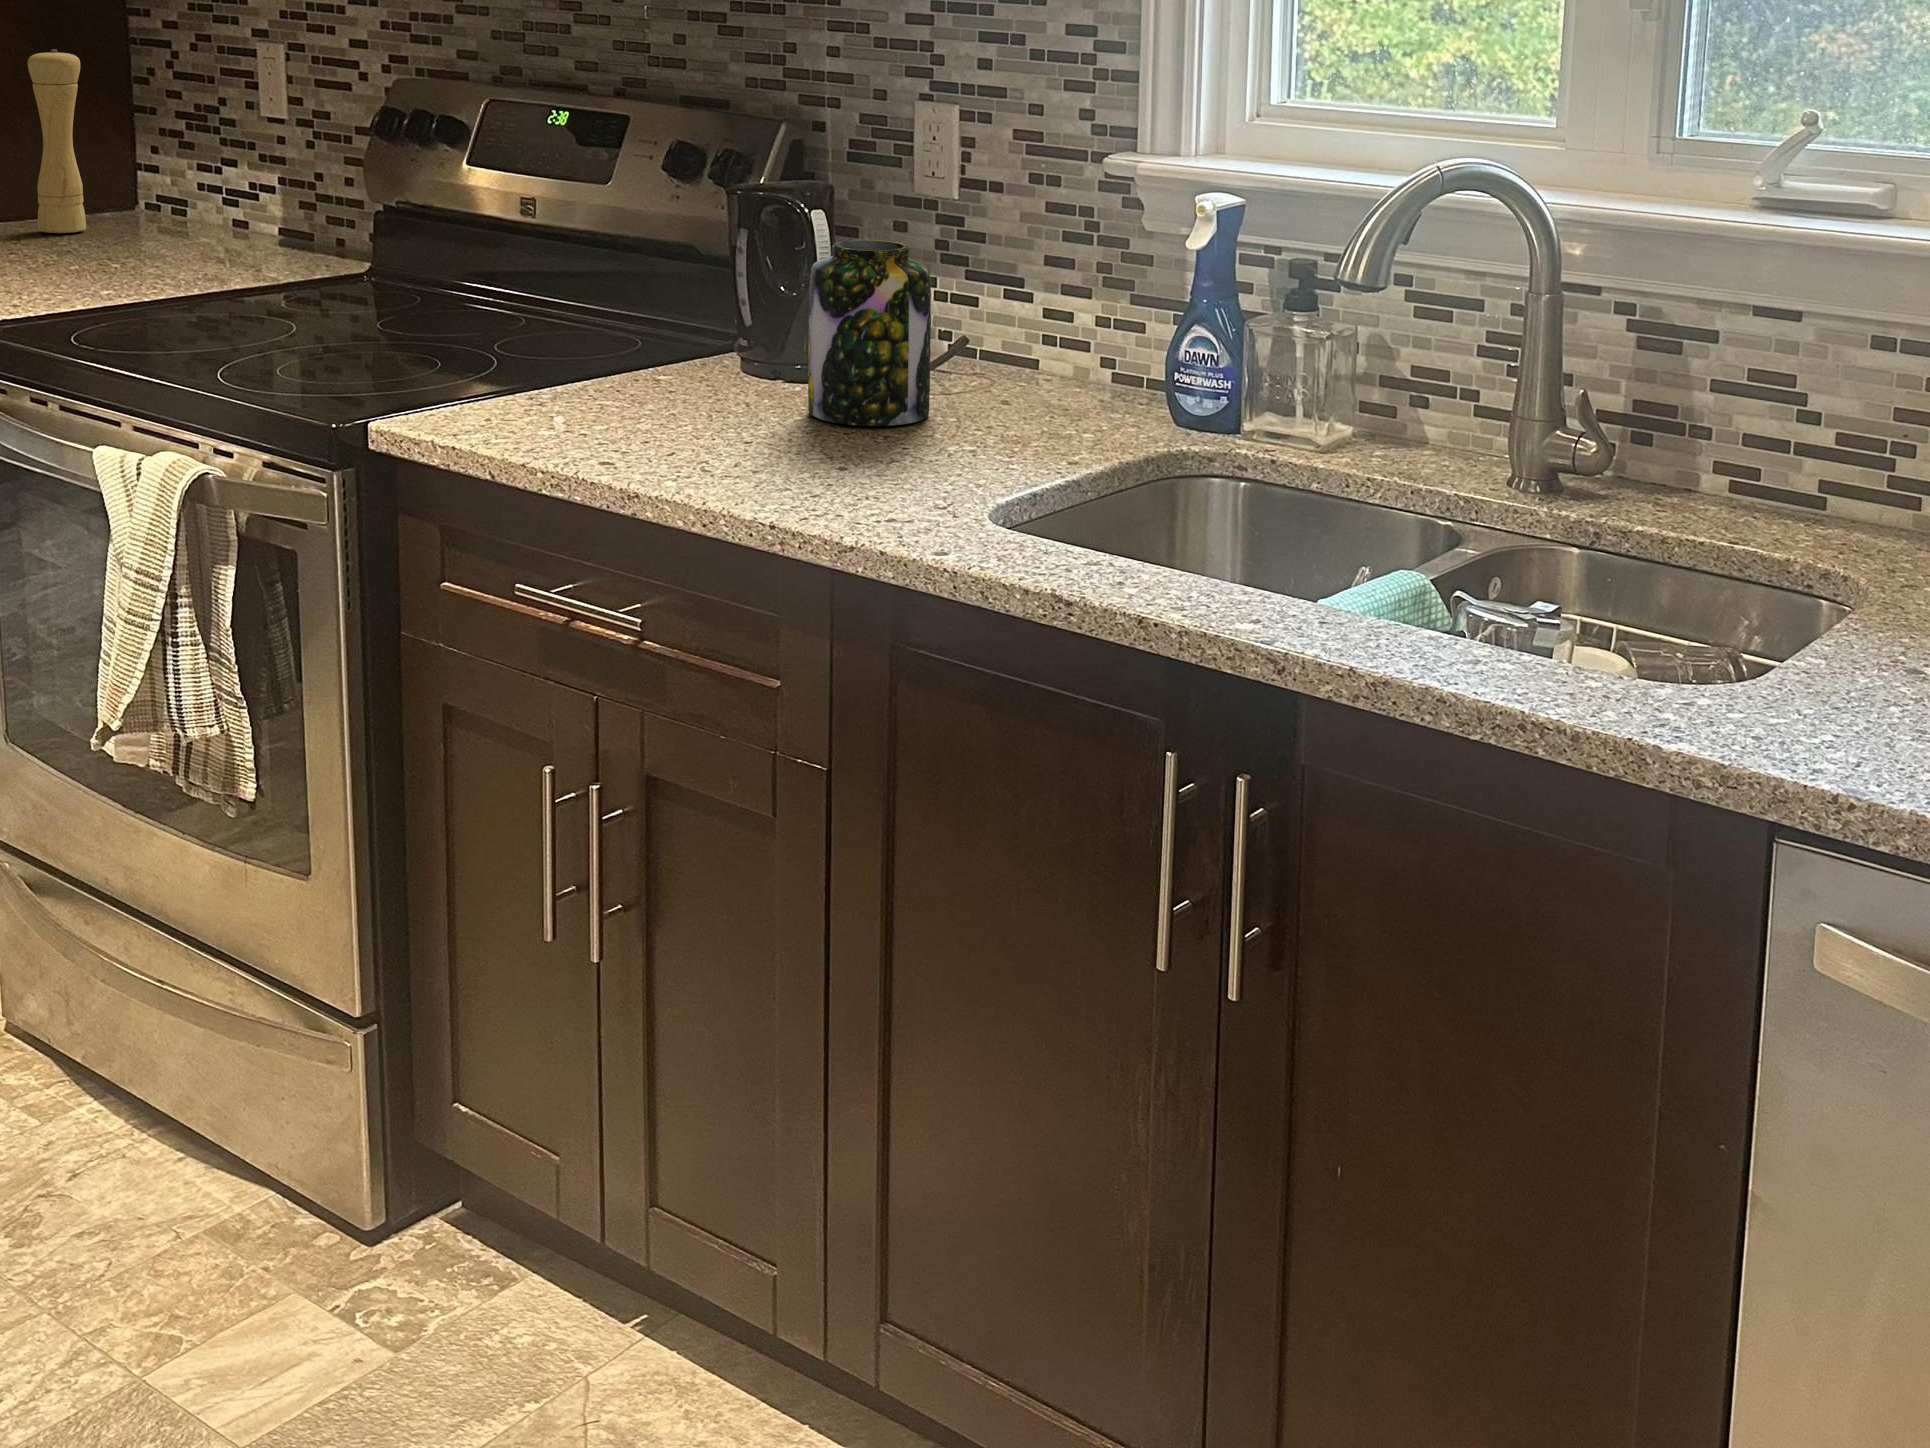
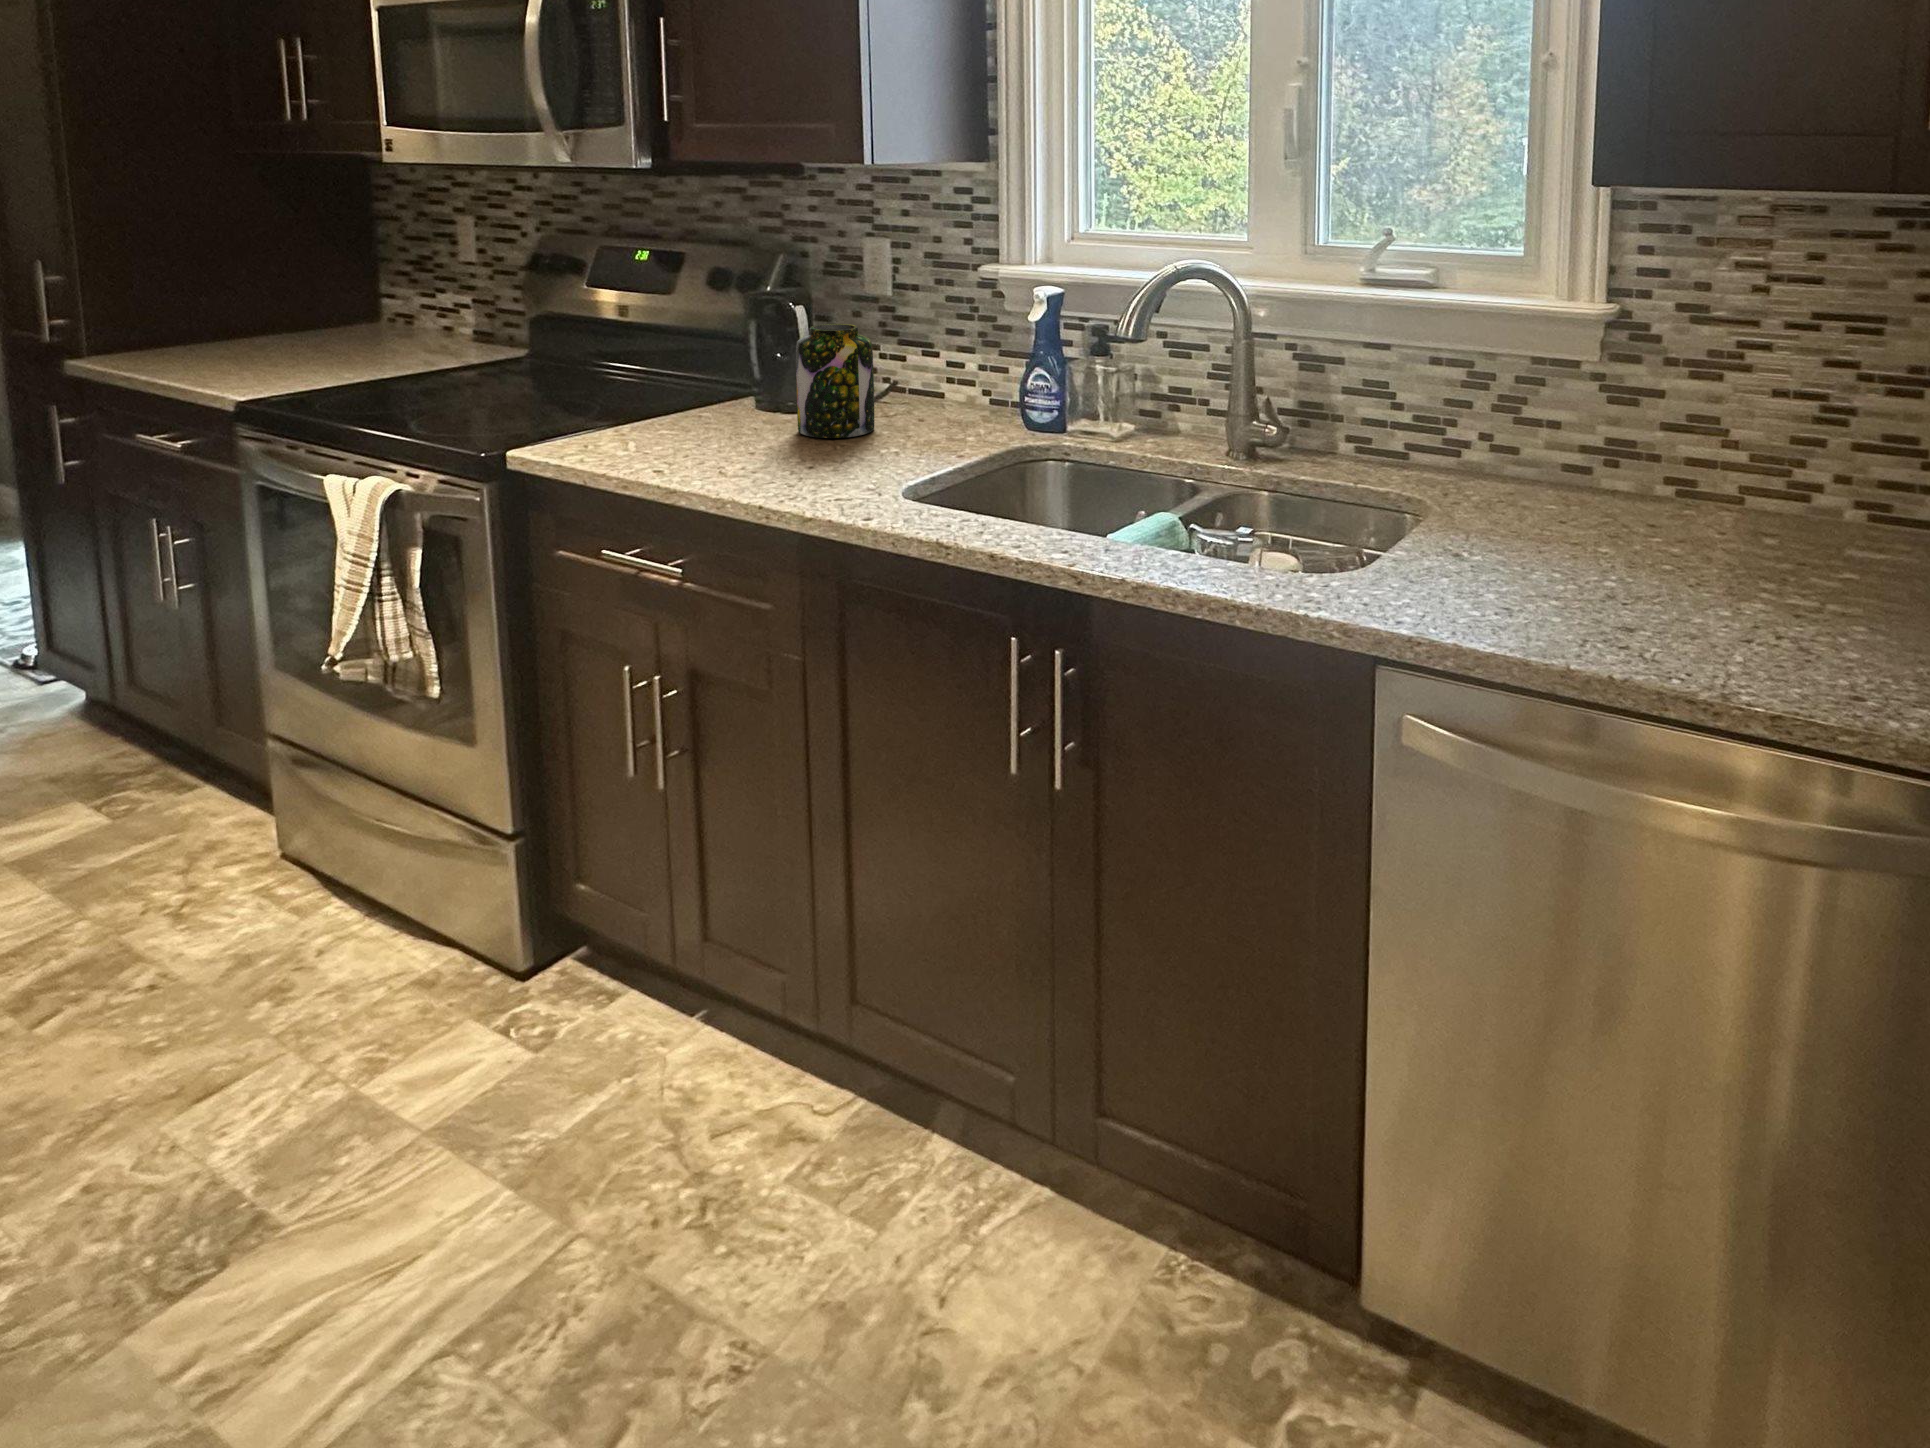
pepper mill: present [28,49,86,233] -> none [300,224,343,339]

